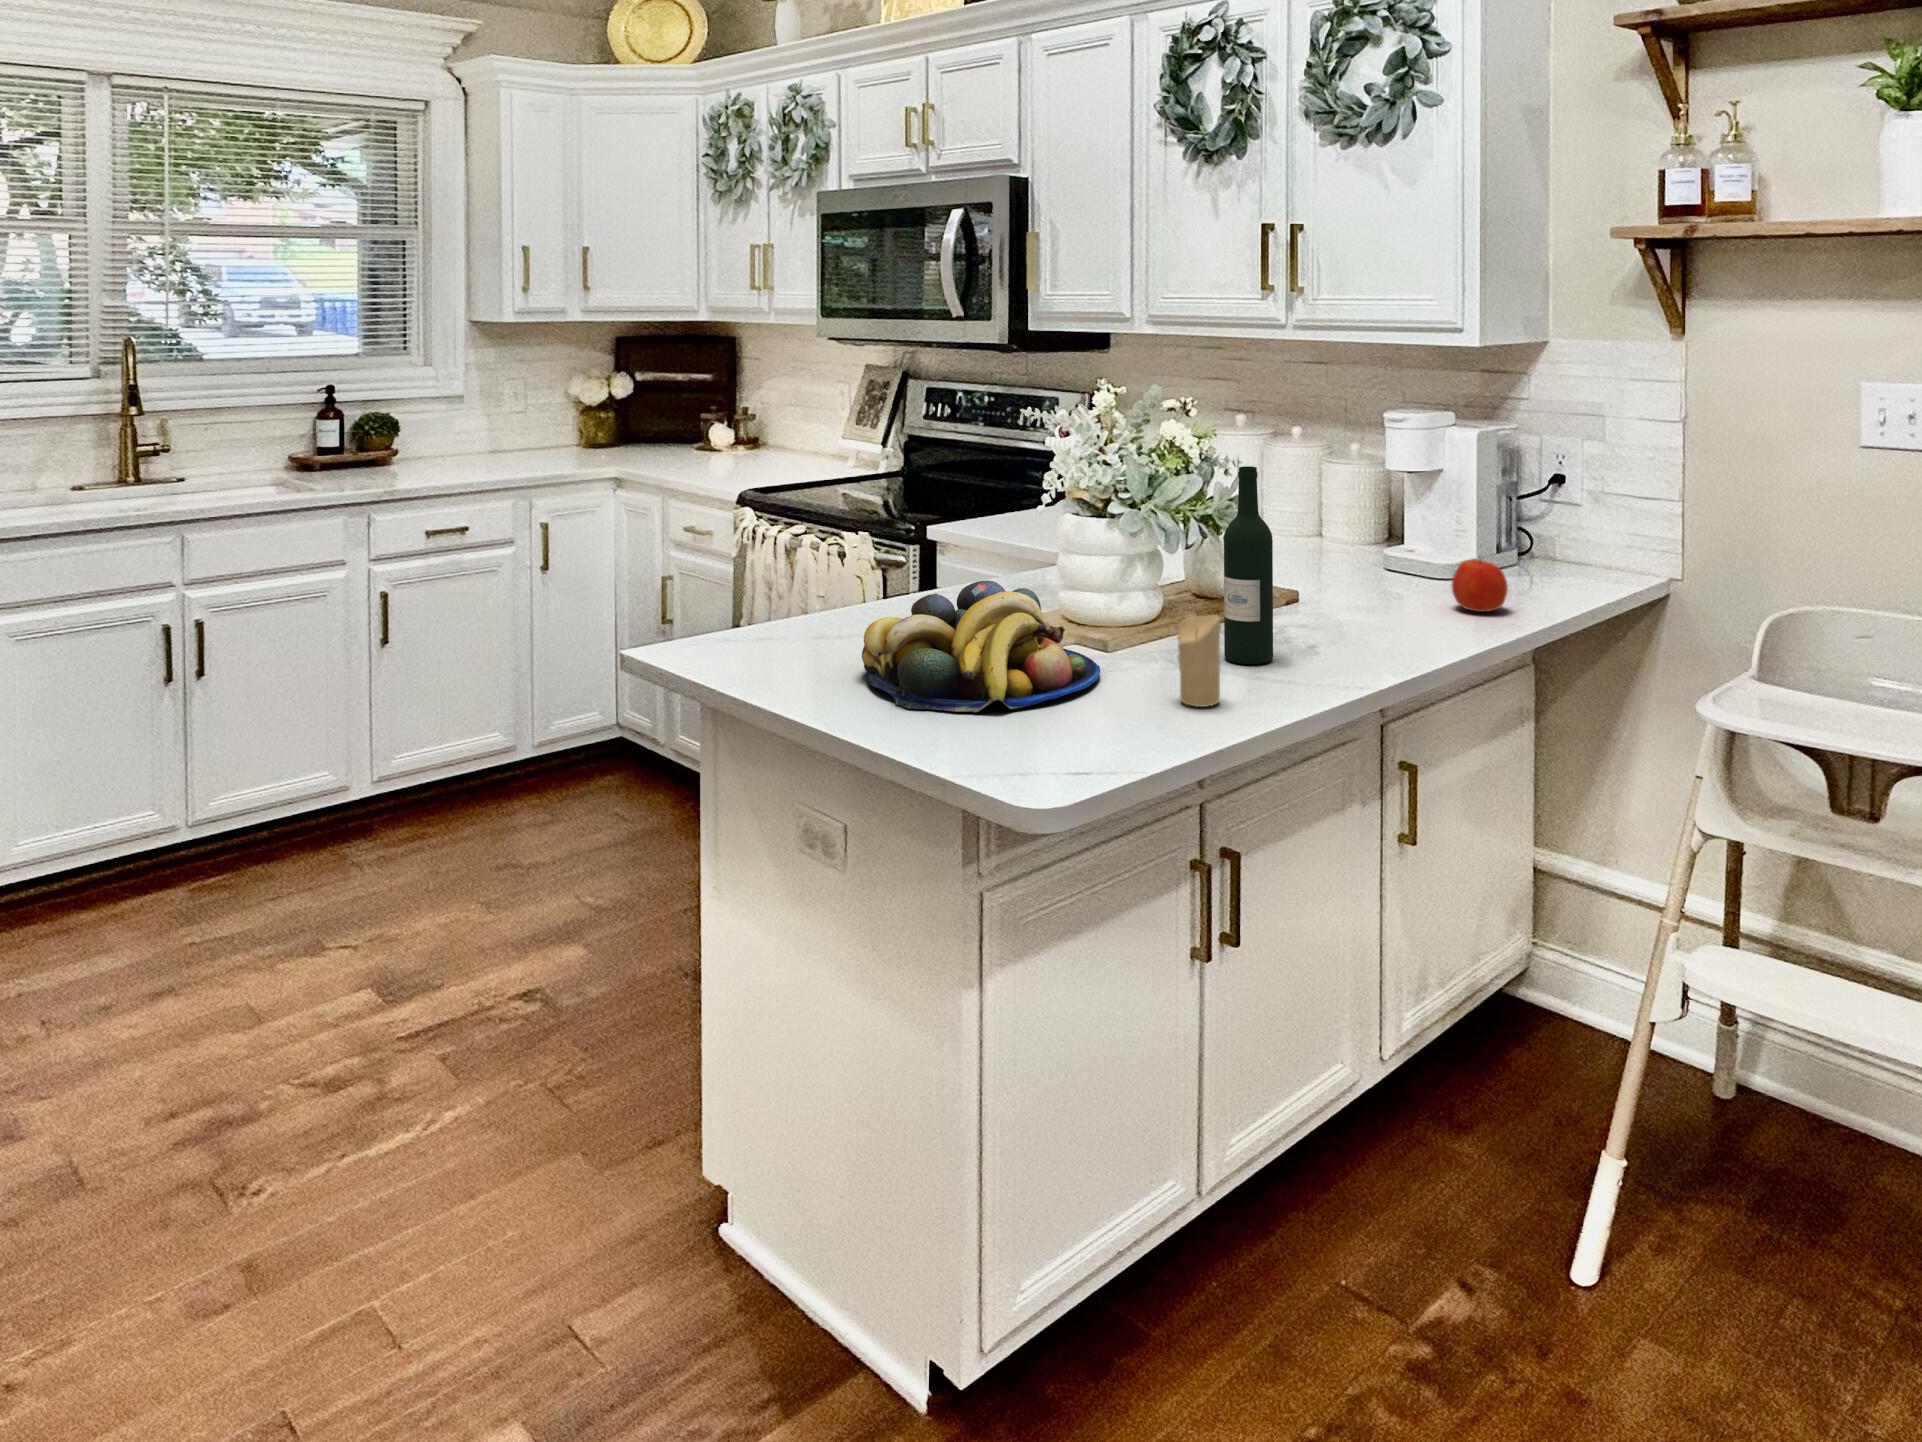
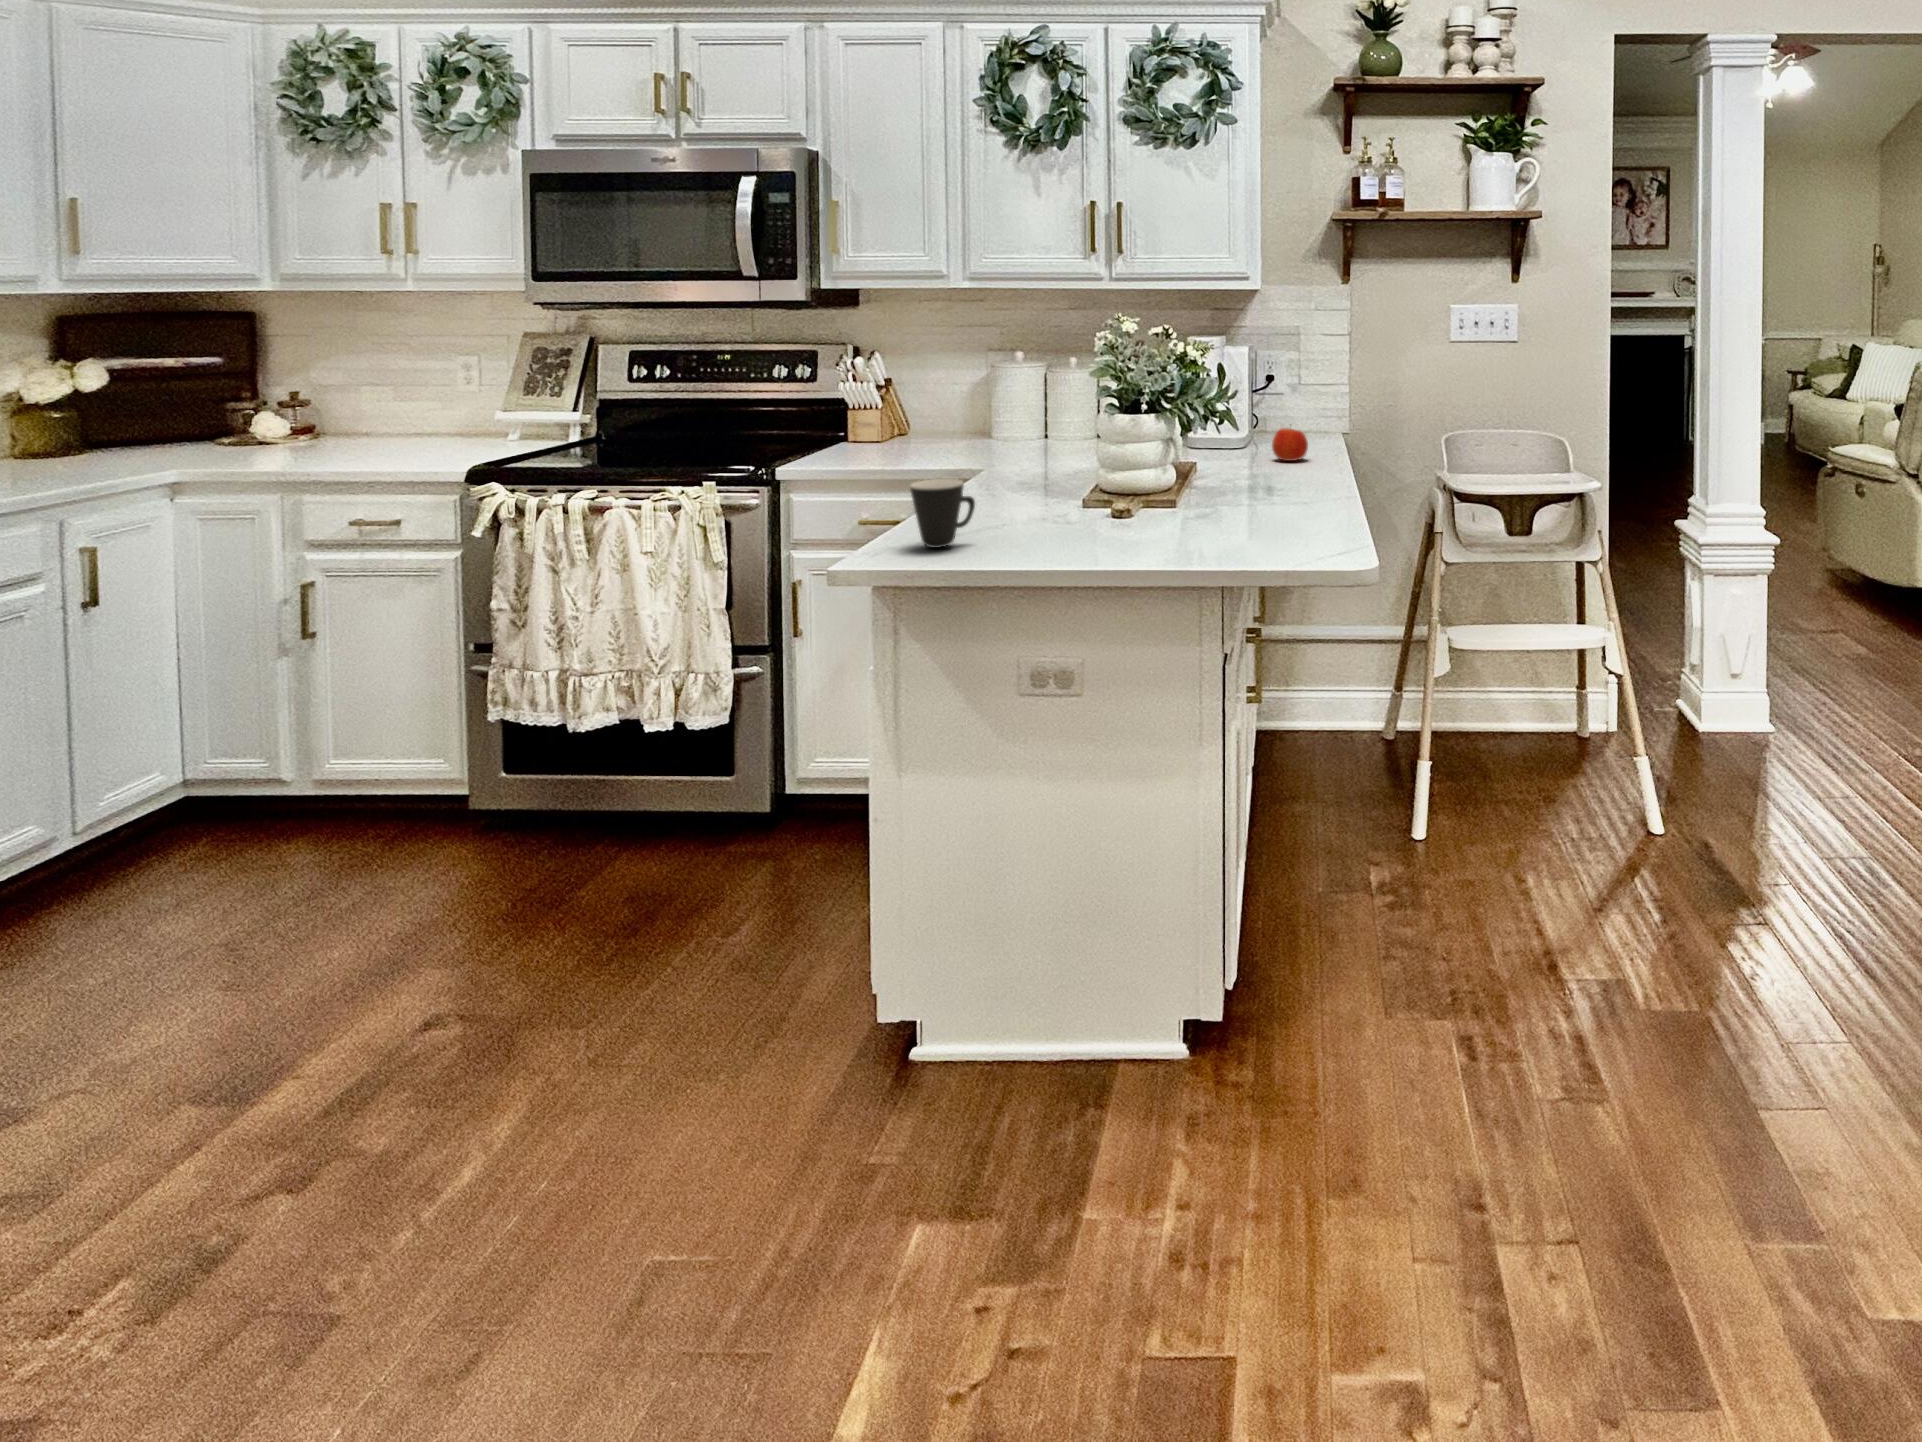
wine bottle: present [1224,466,1273,664] -> none [1231,367,1265,501]
mug: none [729,570,803,653] -> present [910,479,975,548]
fruit bowl: present [862,581,1100,712] -> none [1046,465,1220,551]
candle: present [1178,615,1221,707] -> none [1272,460,1301,520]

